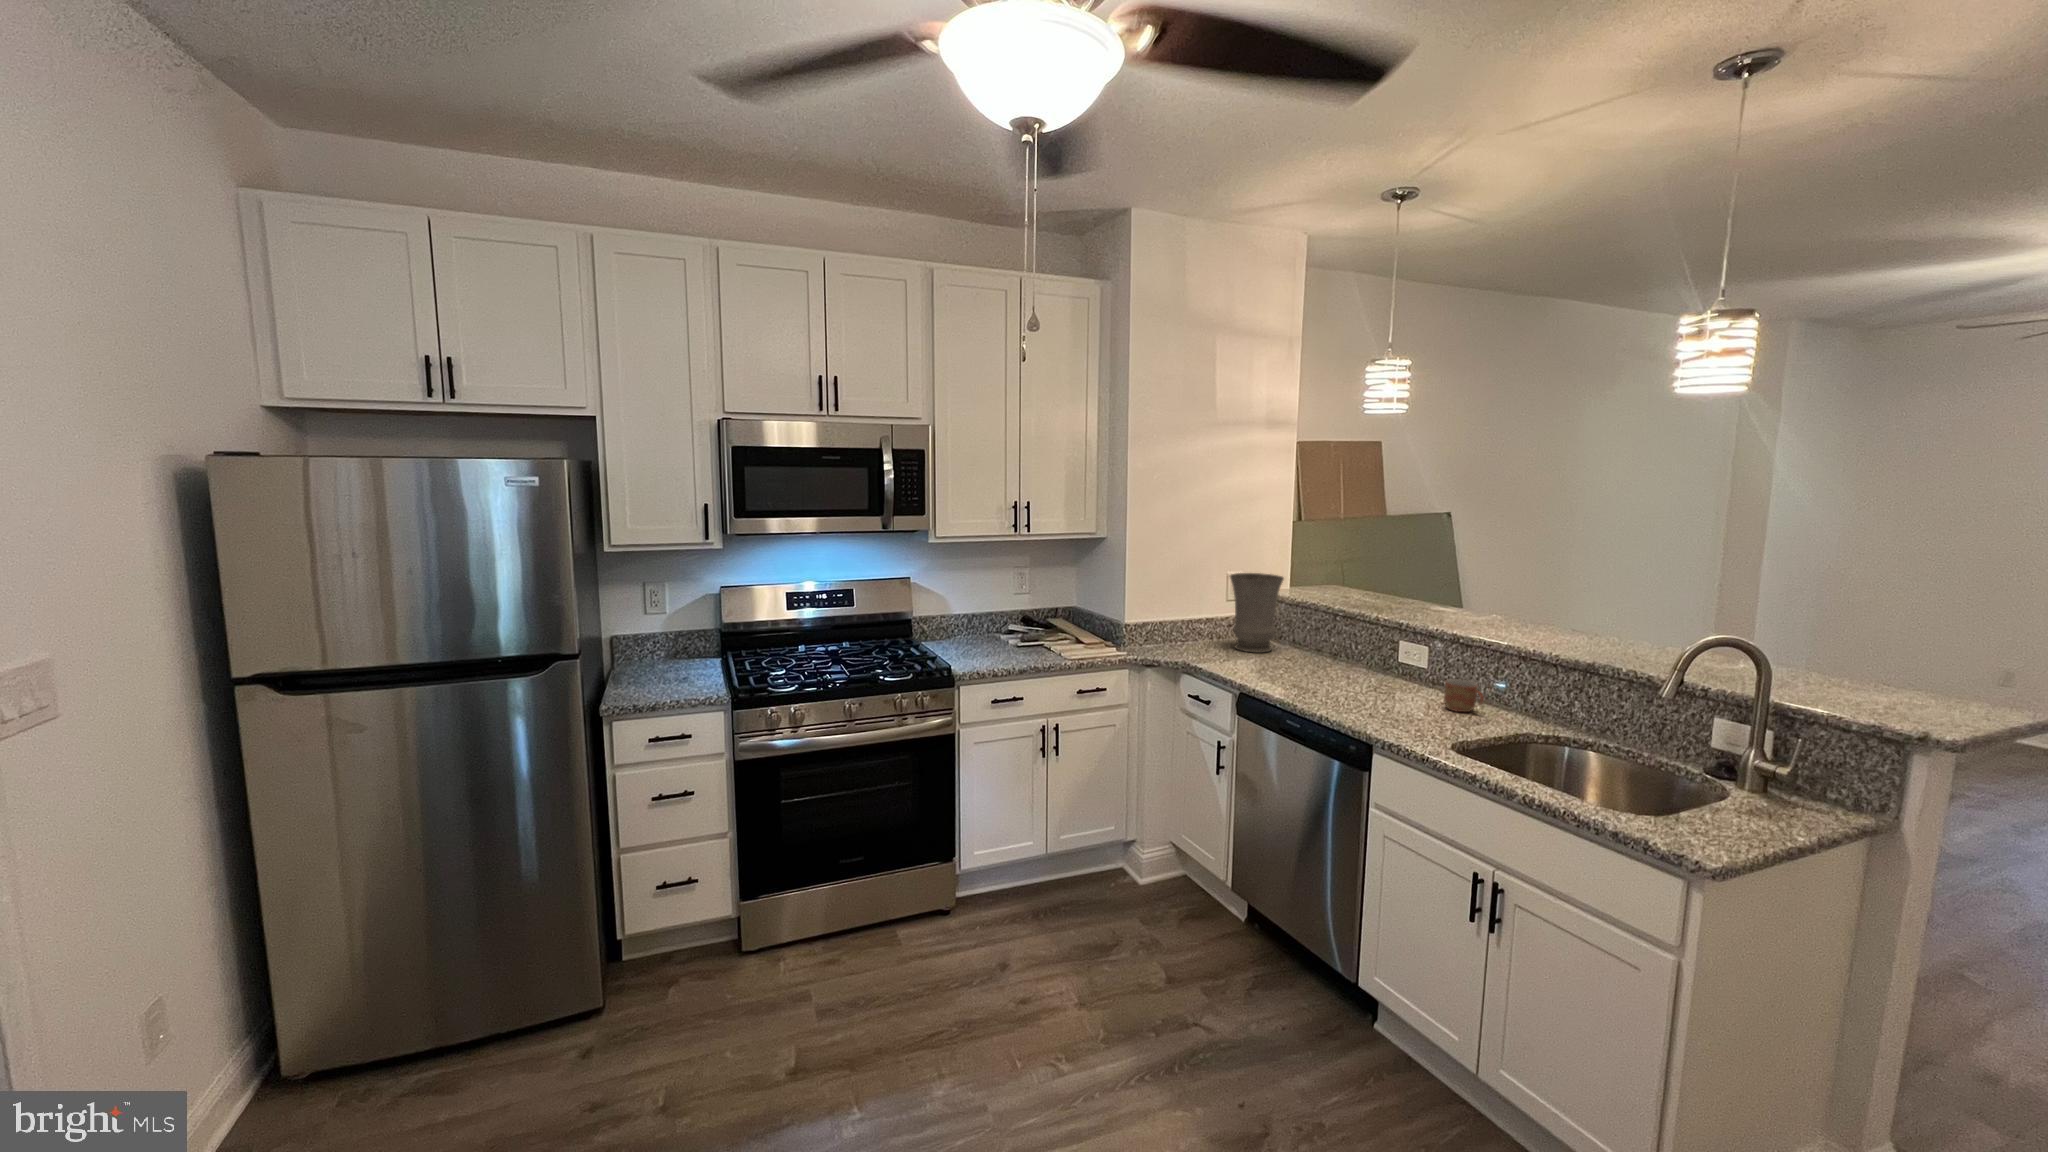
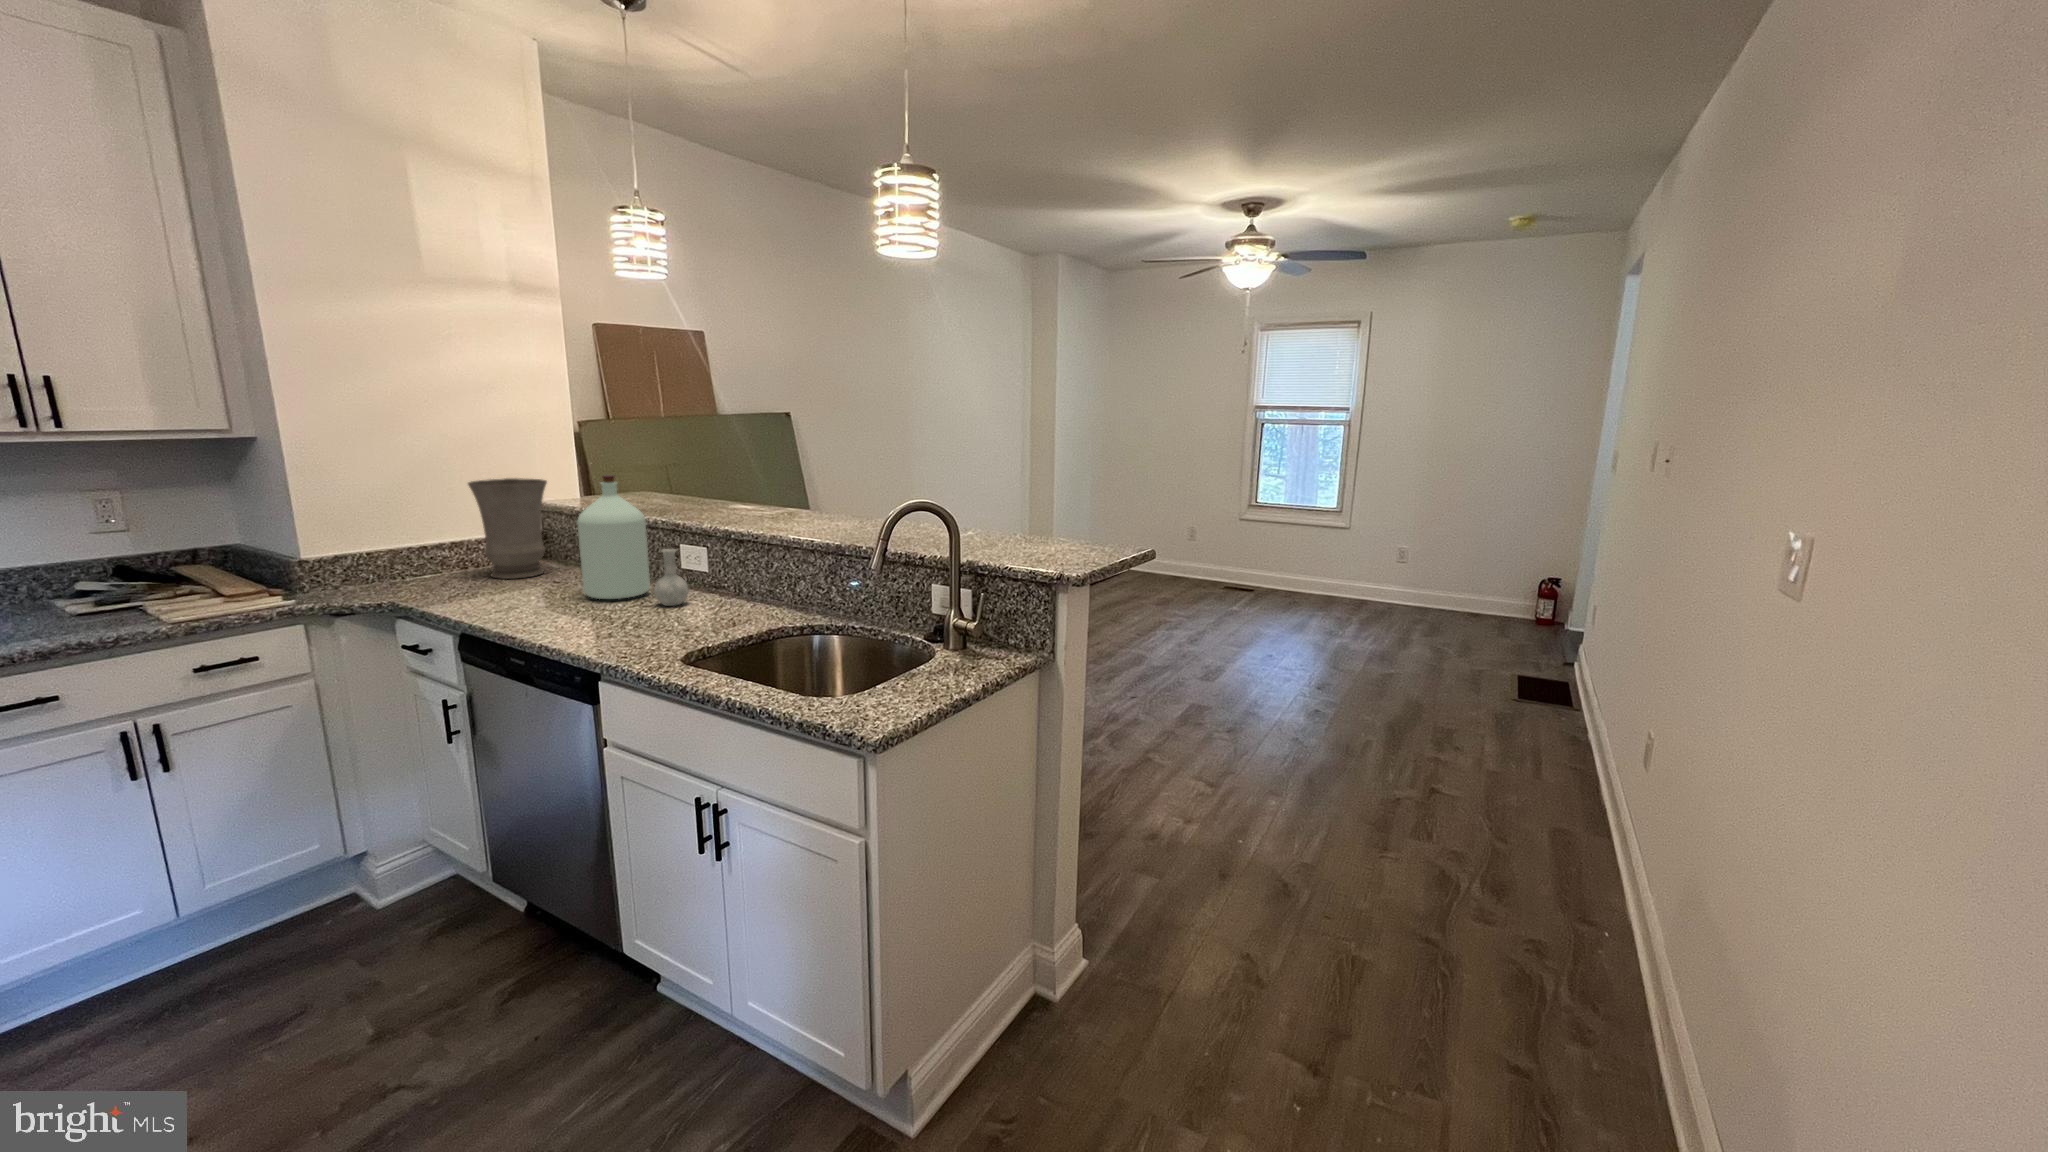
bottle: none [1322,580,1418,696] -> present [577,475,689,606]
mug: present [1444,679,1484,712] -> none [707,579,747,615]

